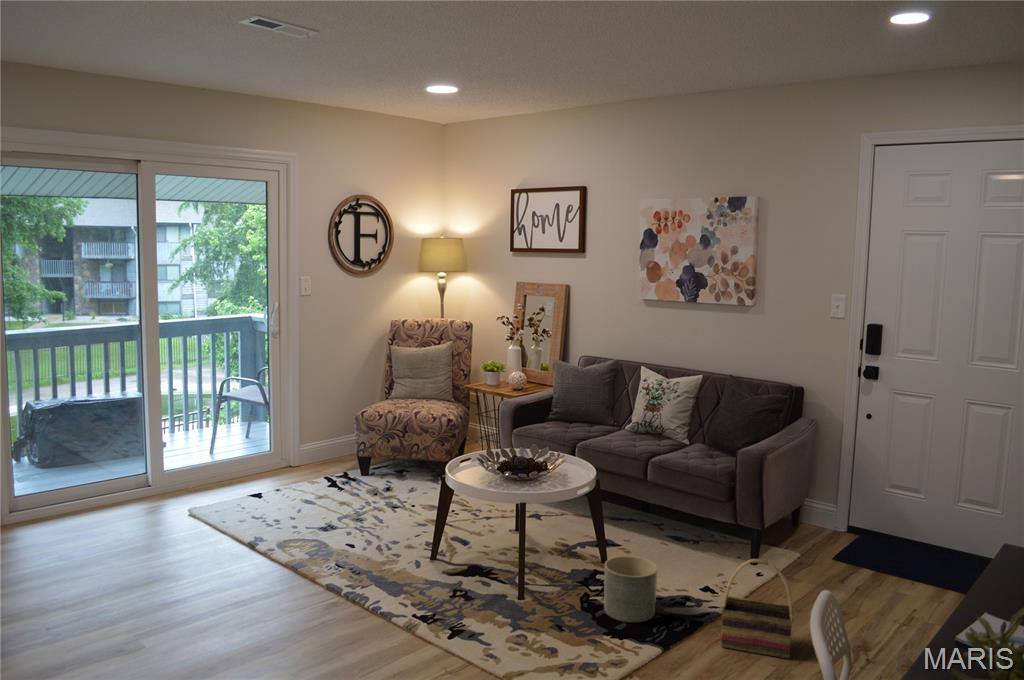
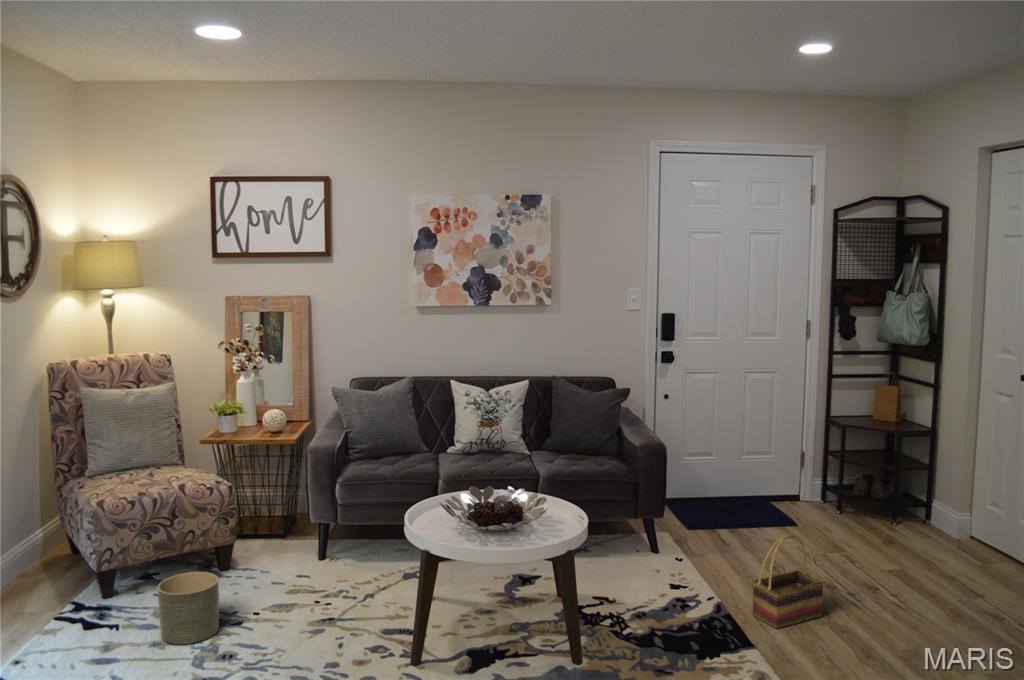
planter: present [604,556,658,622] -> present [158,572,219,644]

